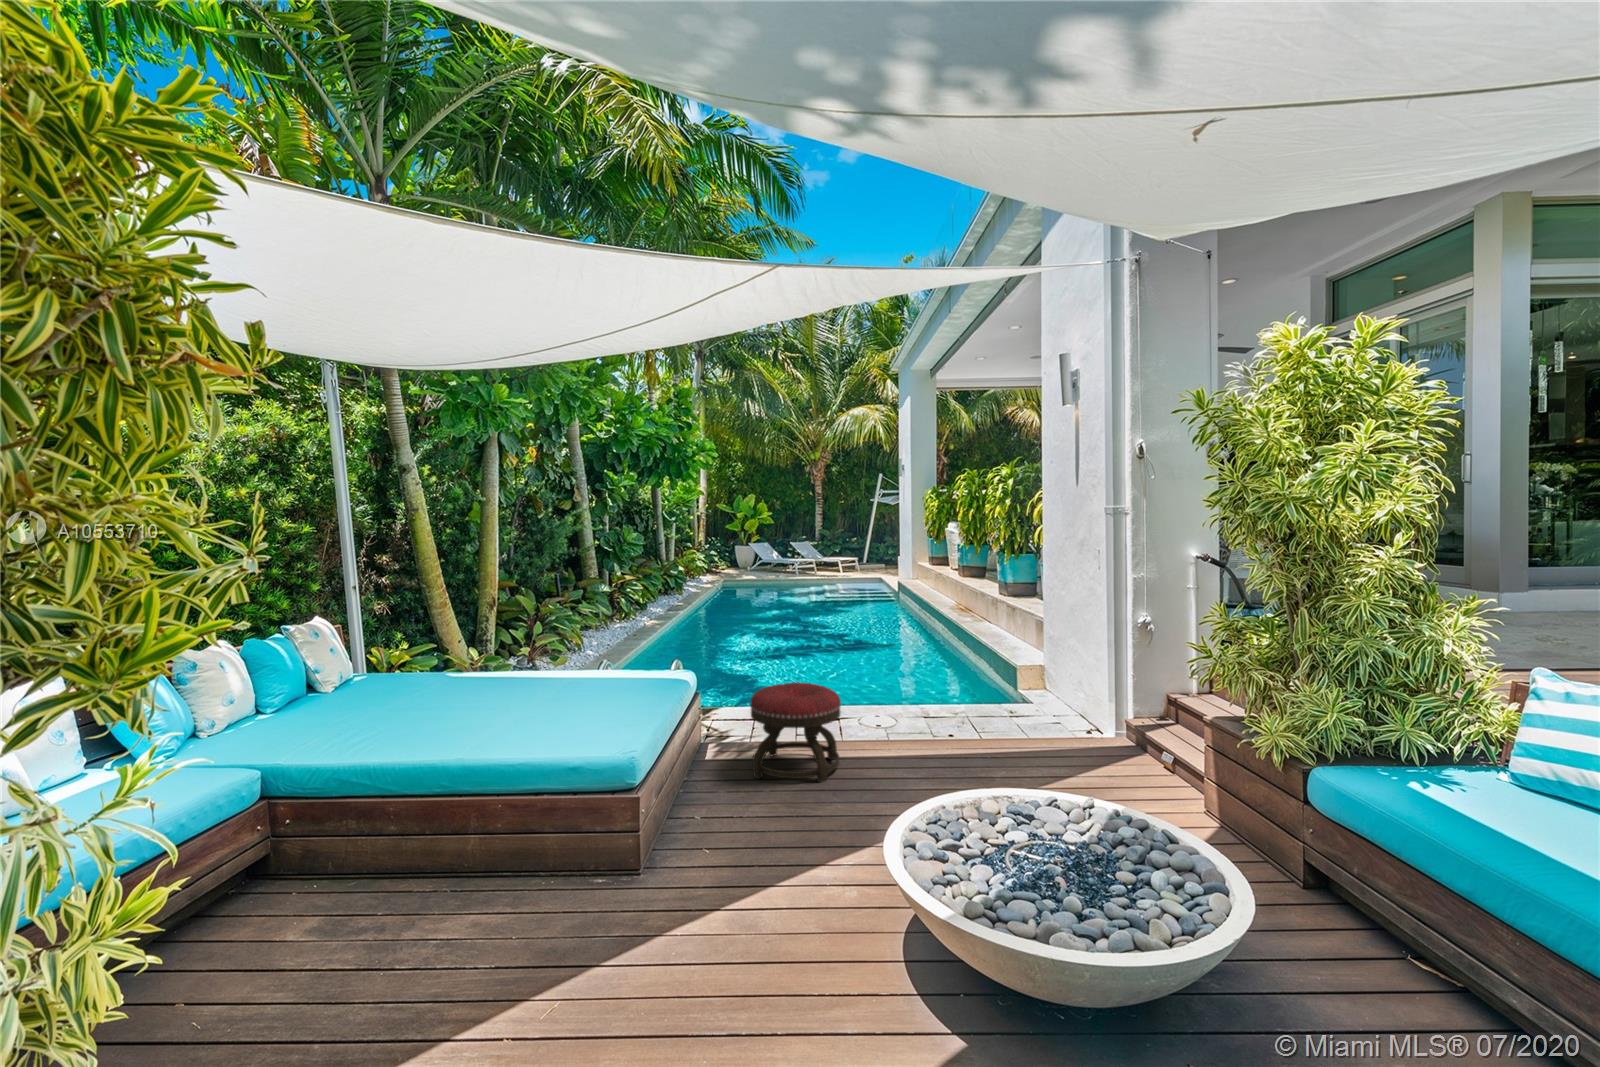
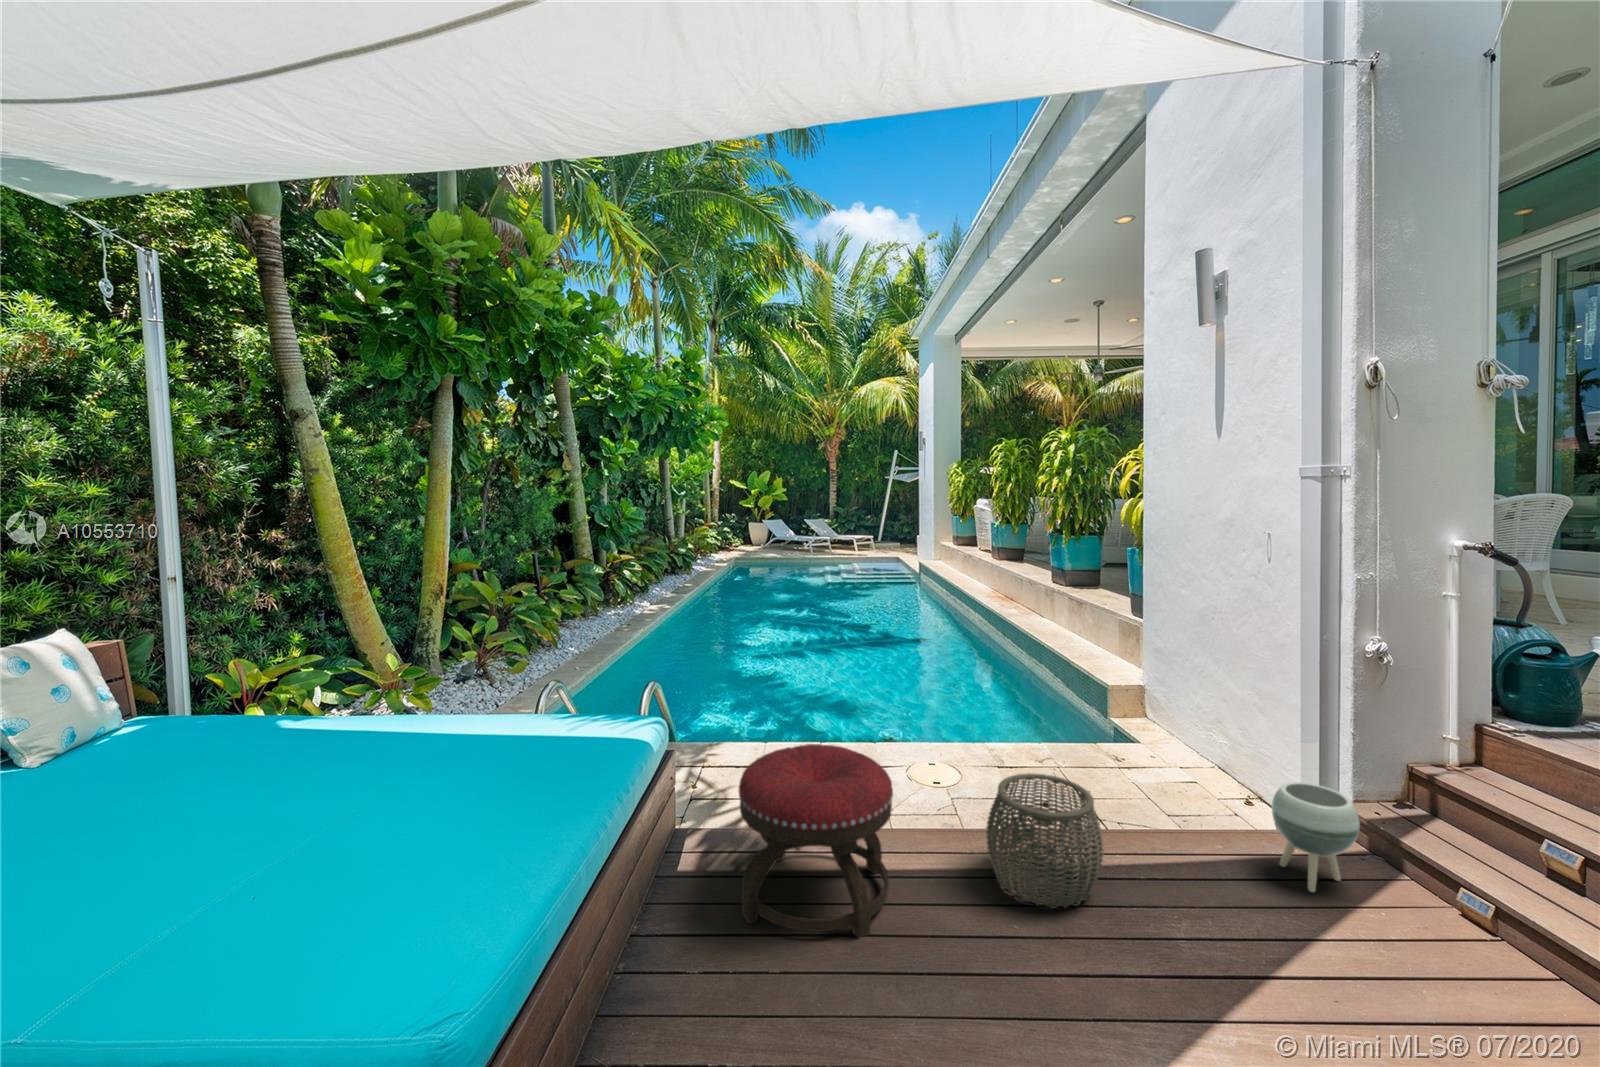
woven basket: none [898,699,966,770] -> present [986,773,1104,908]
planter: none [1070,701,1114,762] -> present [1272,782,1360,892]

